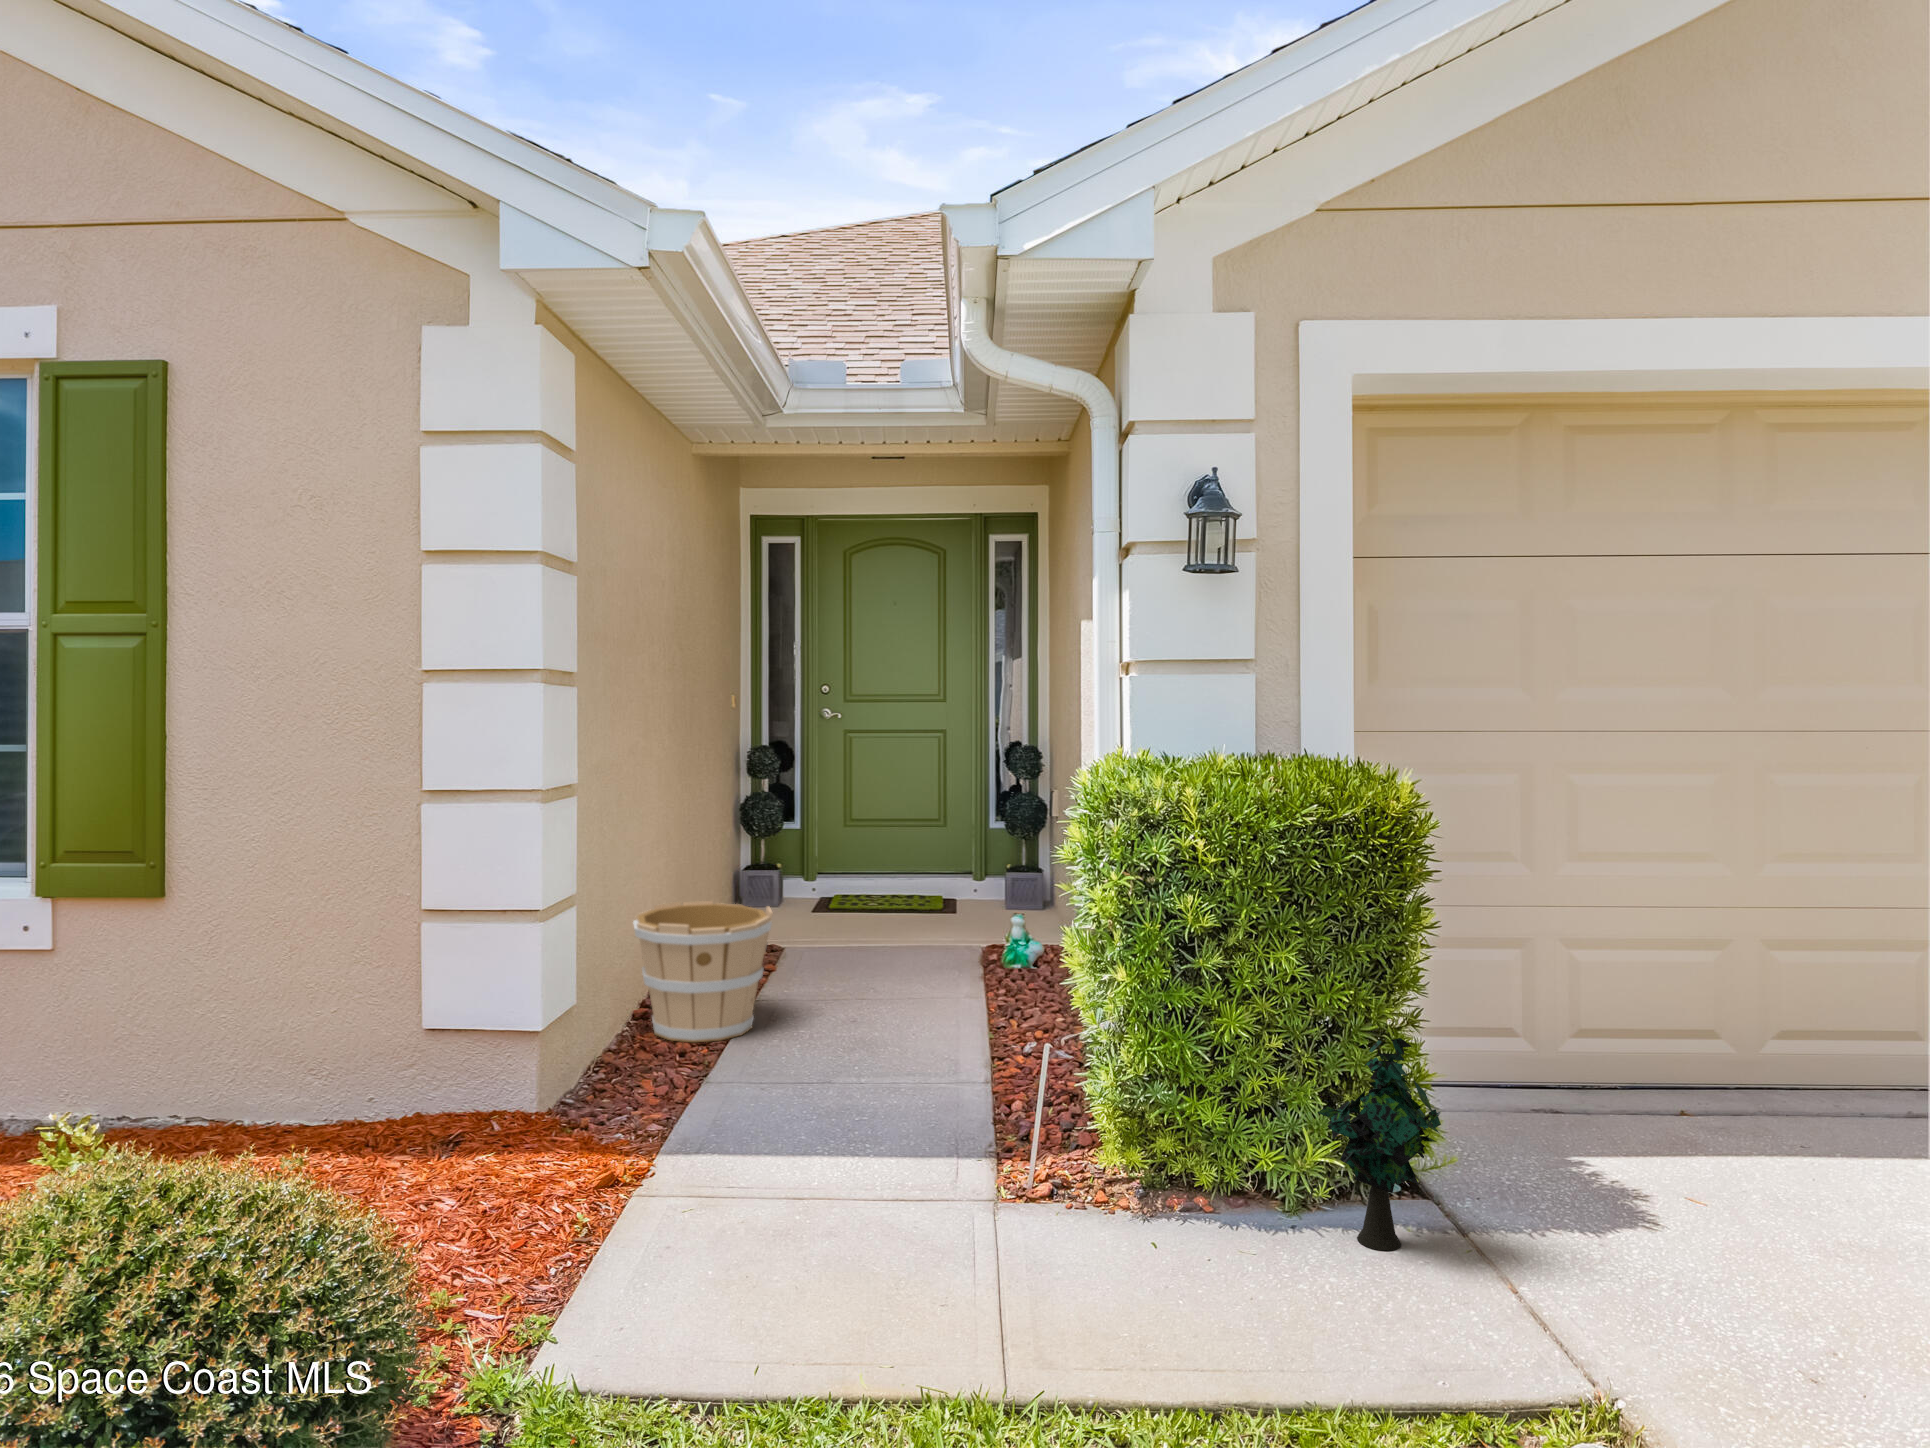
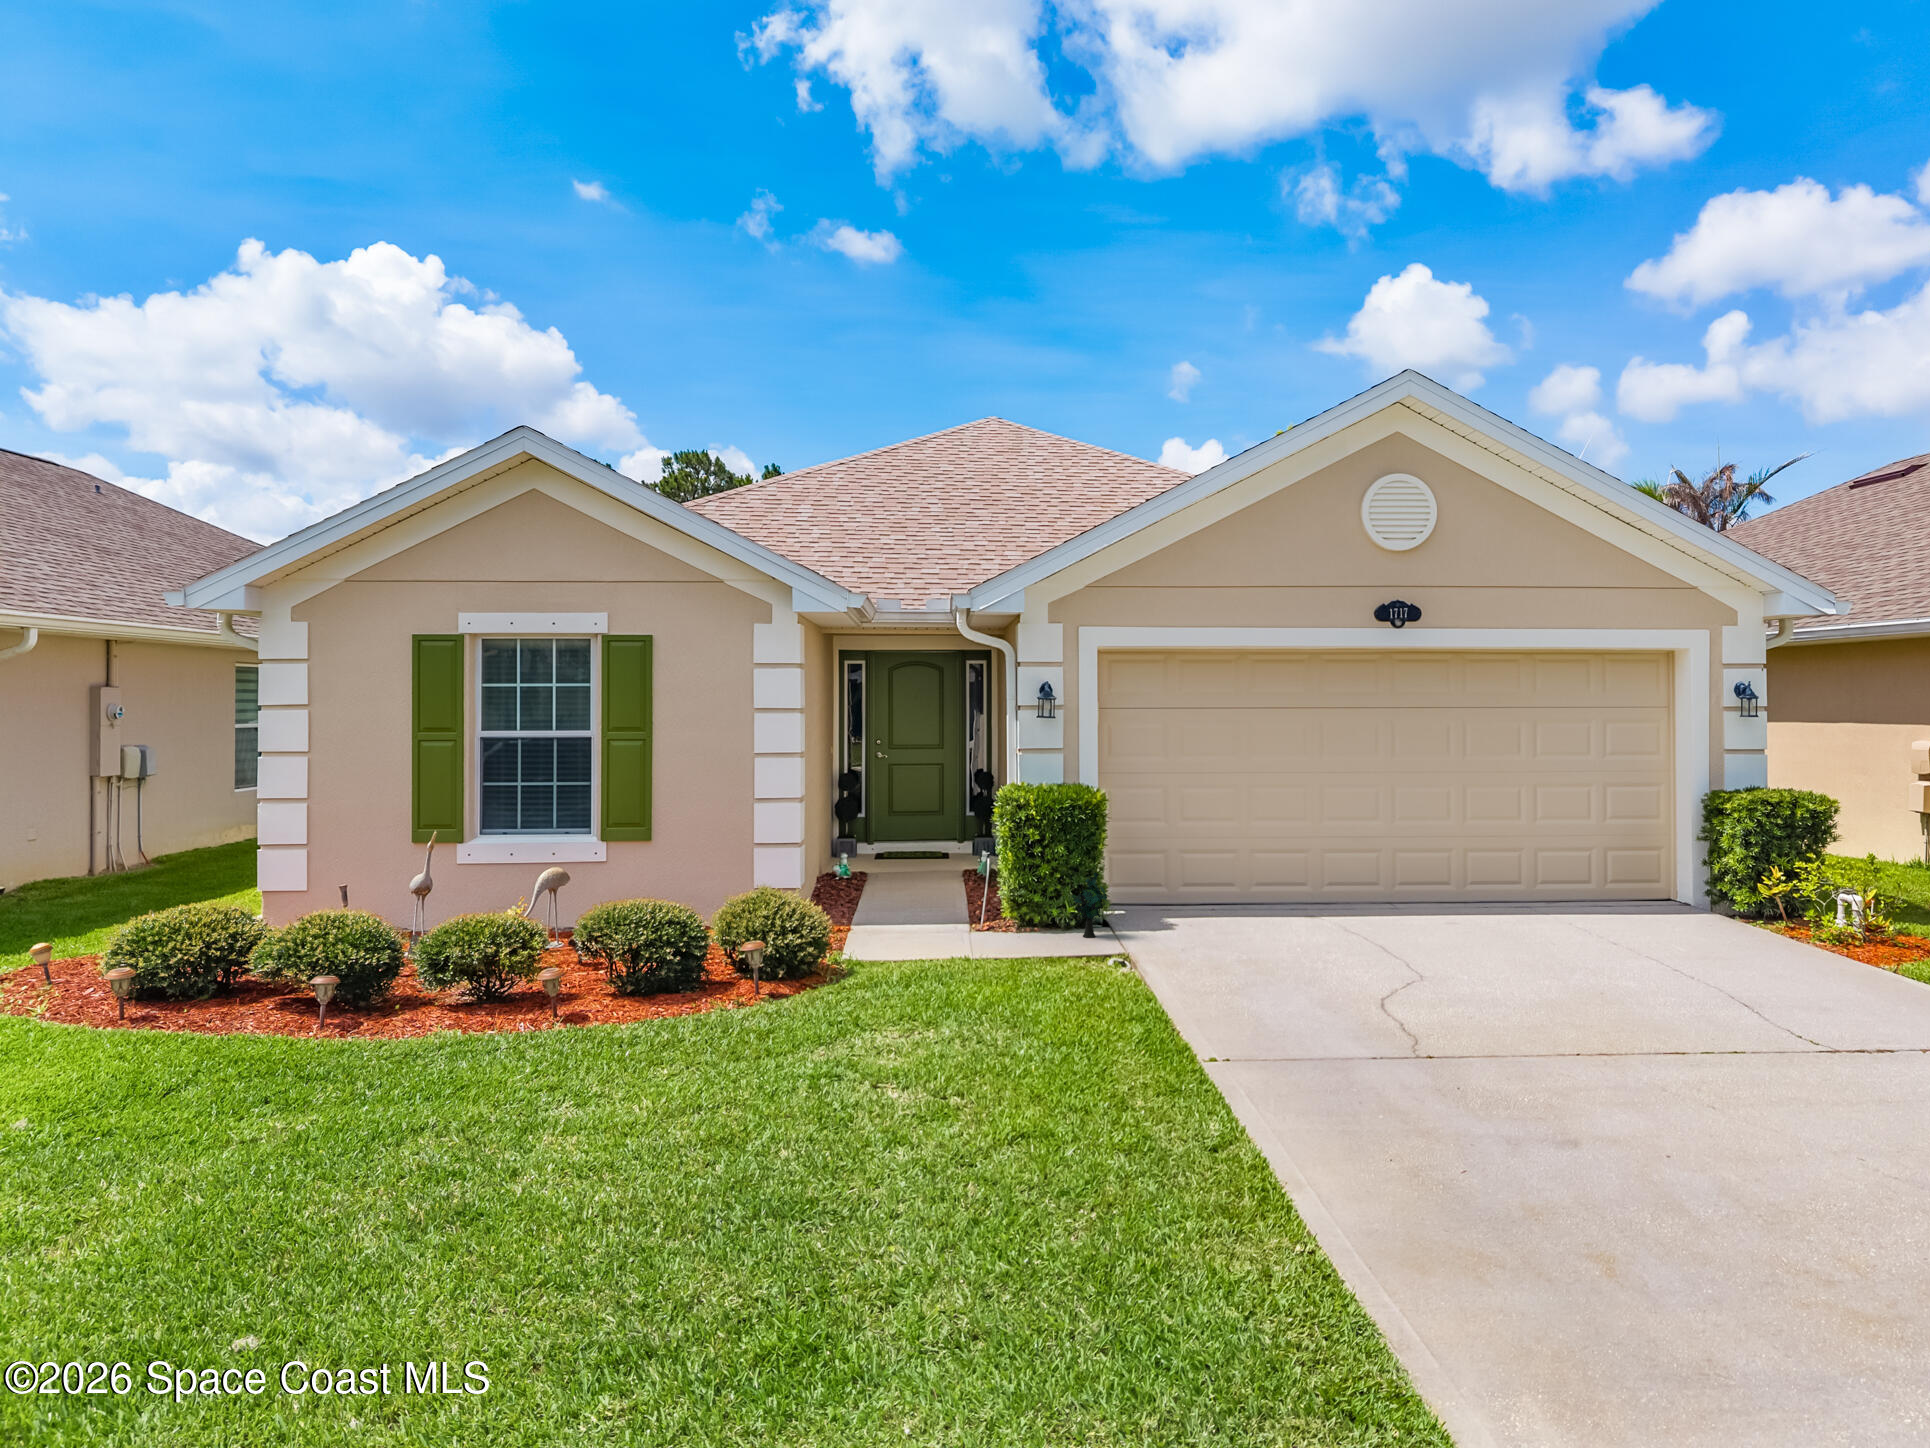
wooden bucket: present [634,901,773,1042] -> none [813,844,873,901]

